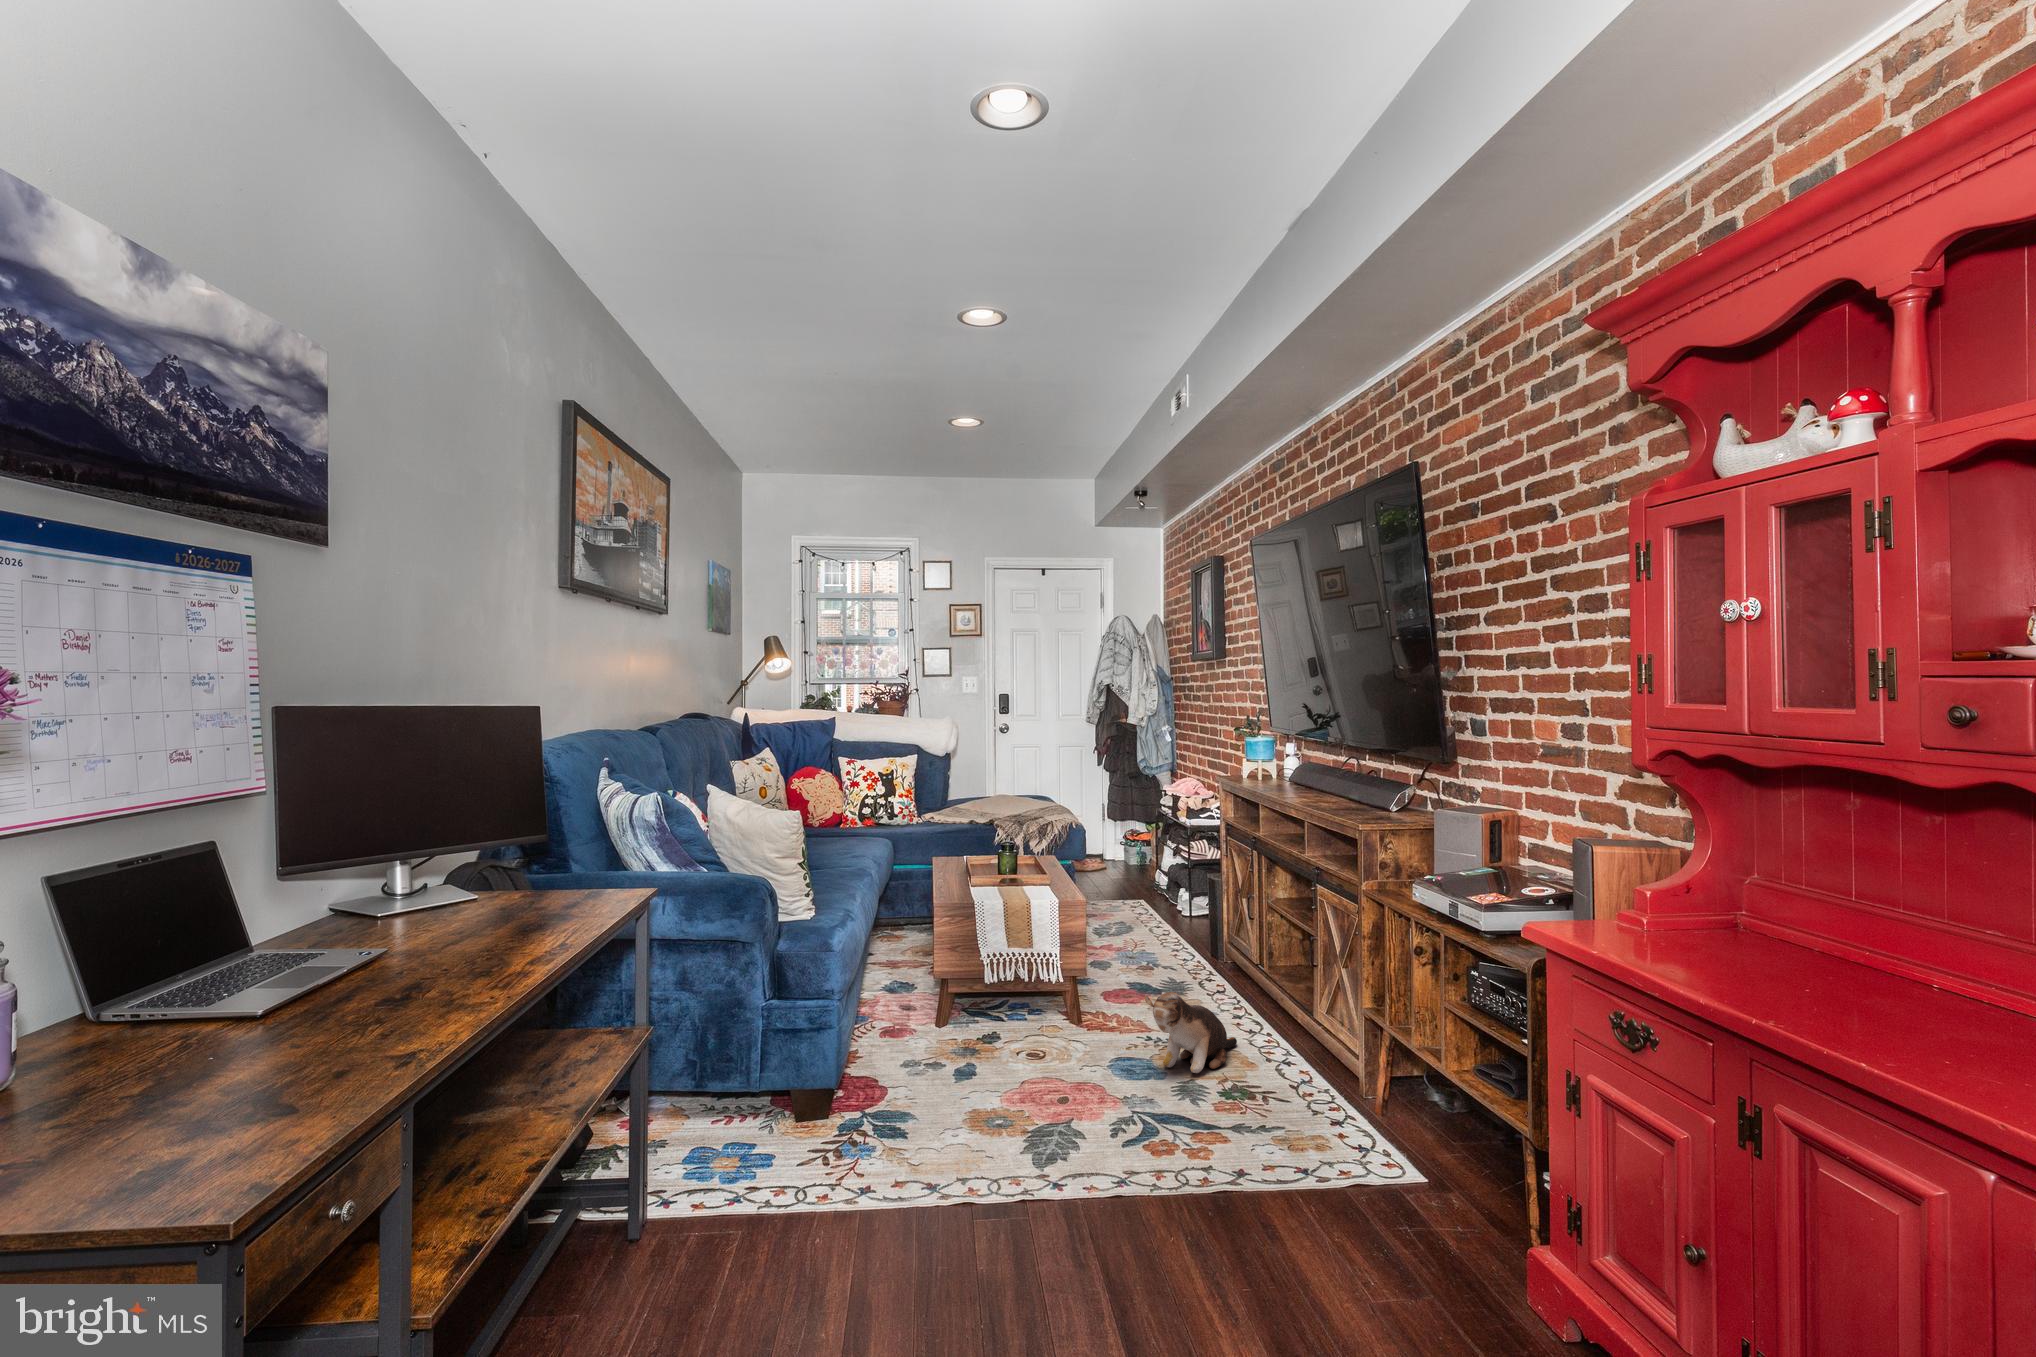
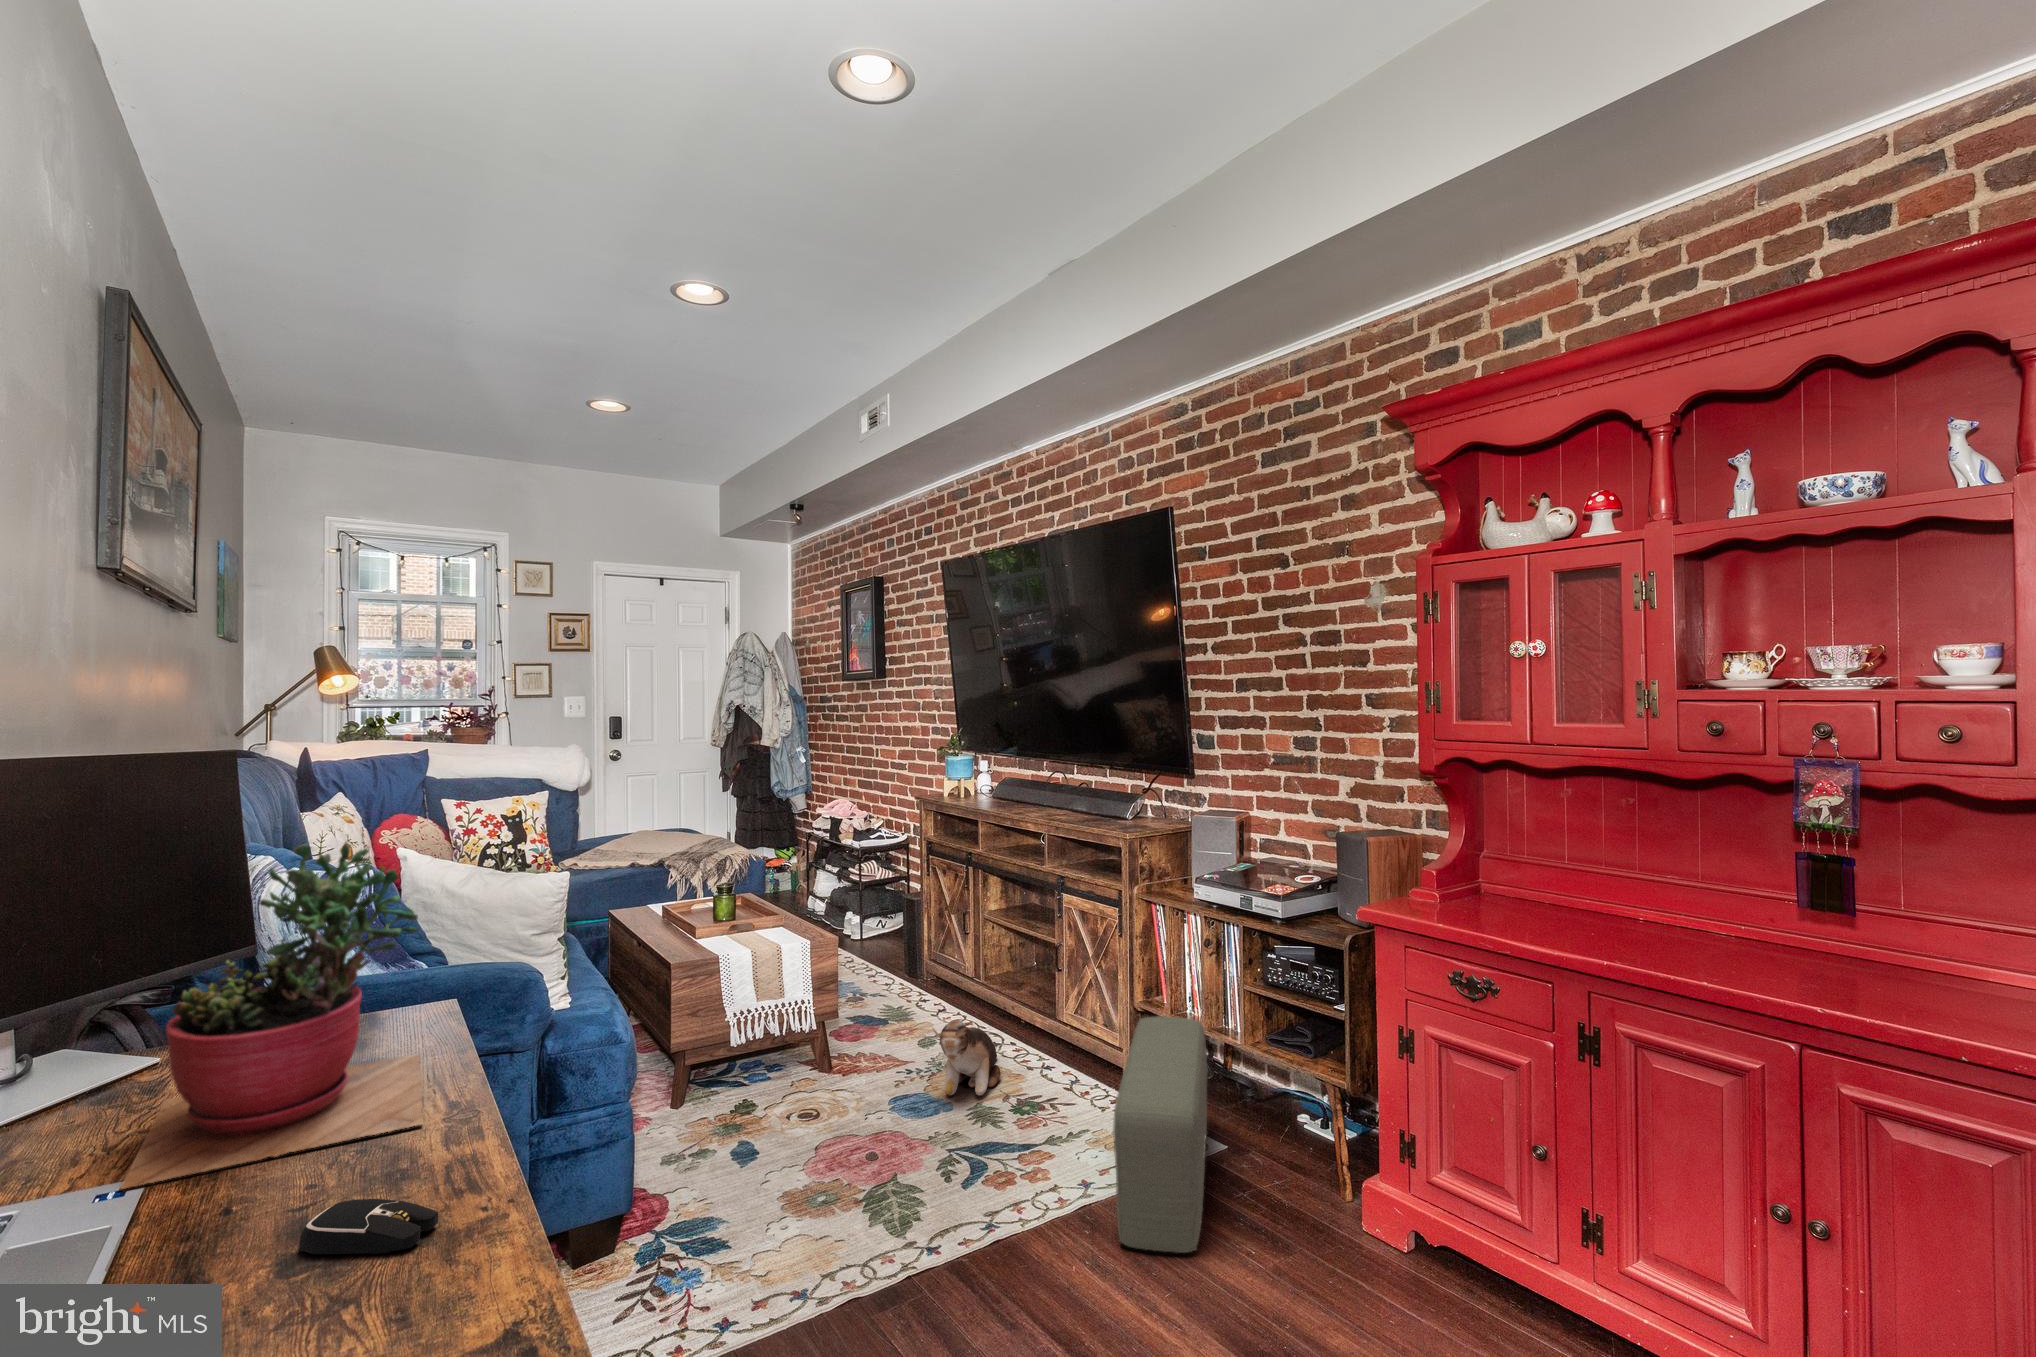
succulent plant: none [382,741,597,943] -> present [120,842,423,1189]
computer mouse: none [410,964,482,997] -> present [300,1199,438,1254]
pouf: none [1235,1020,1414,1260] -> present [1113,1016,1207,1253]

